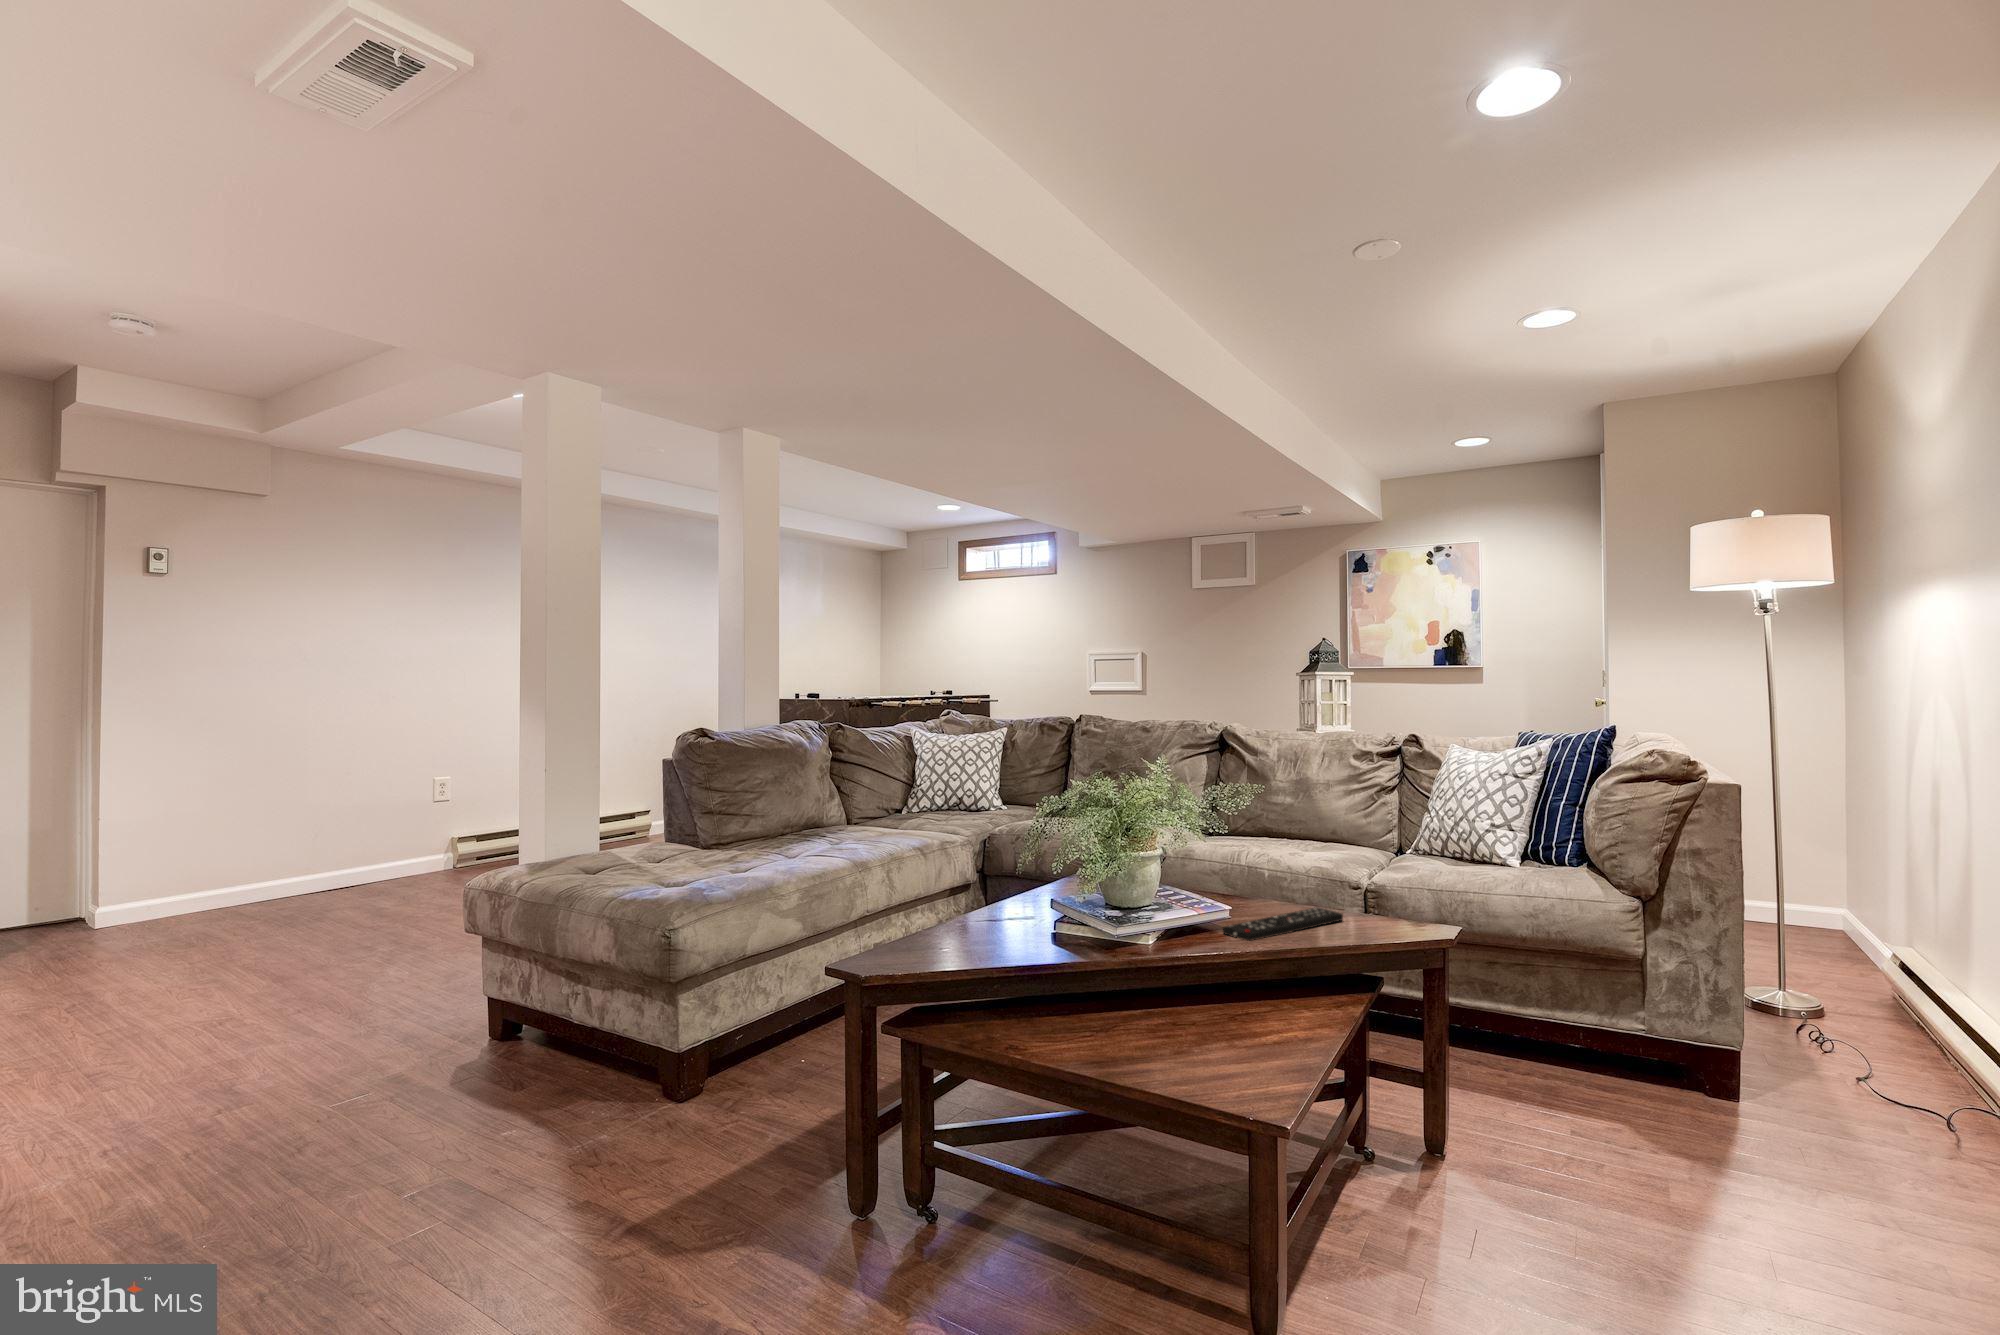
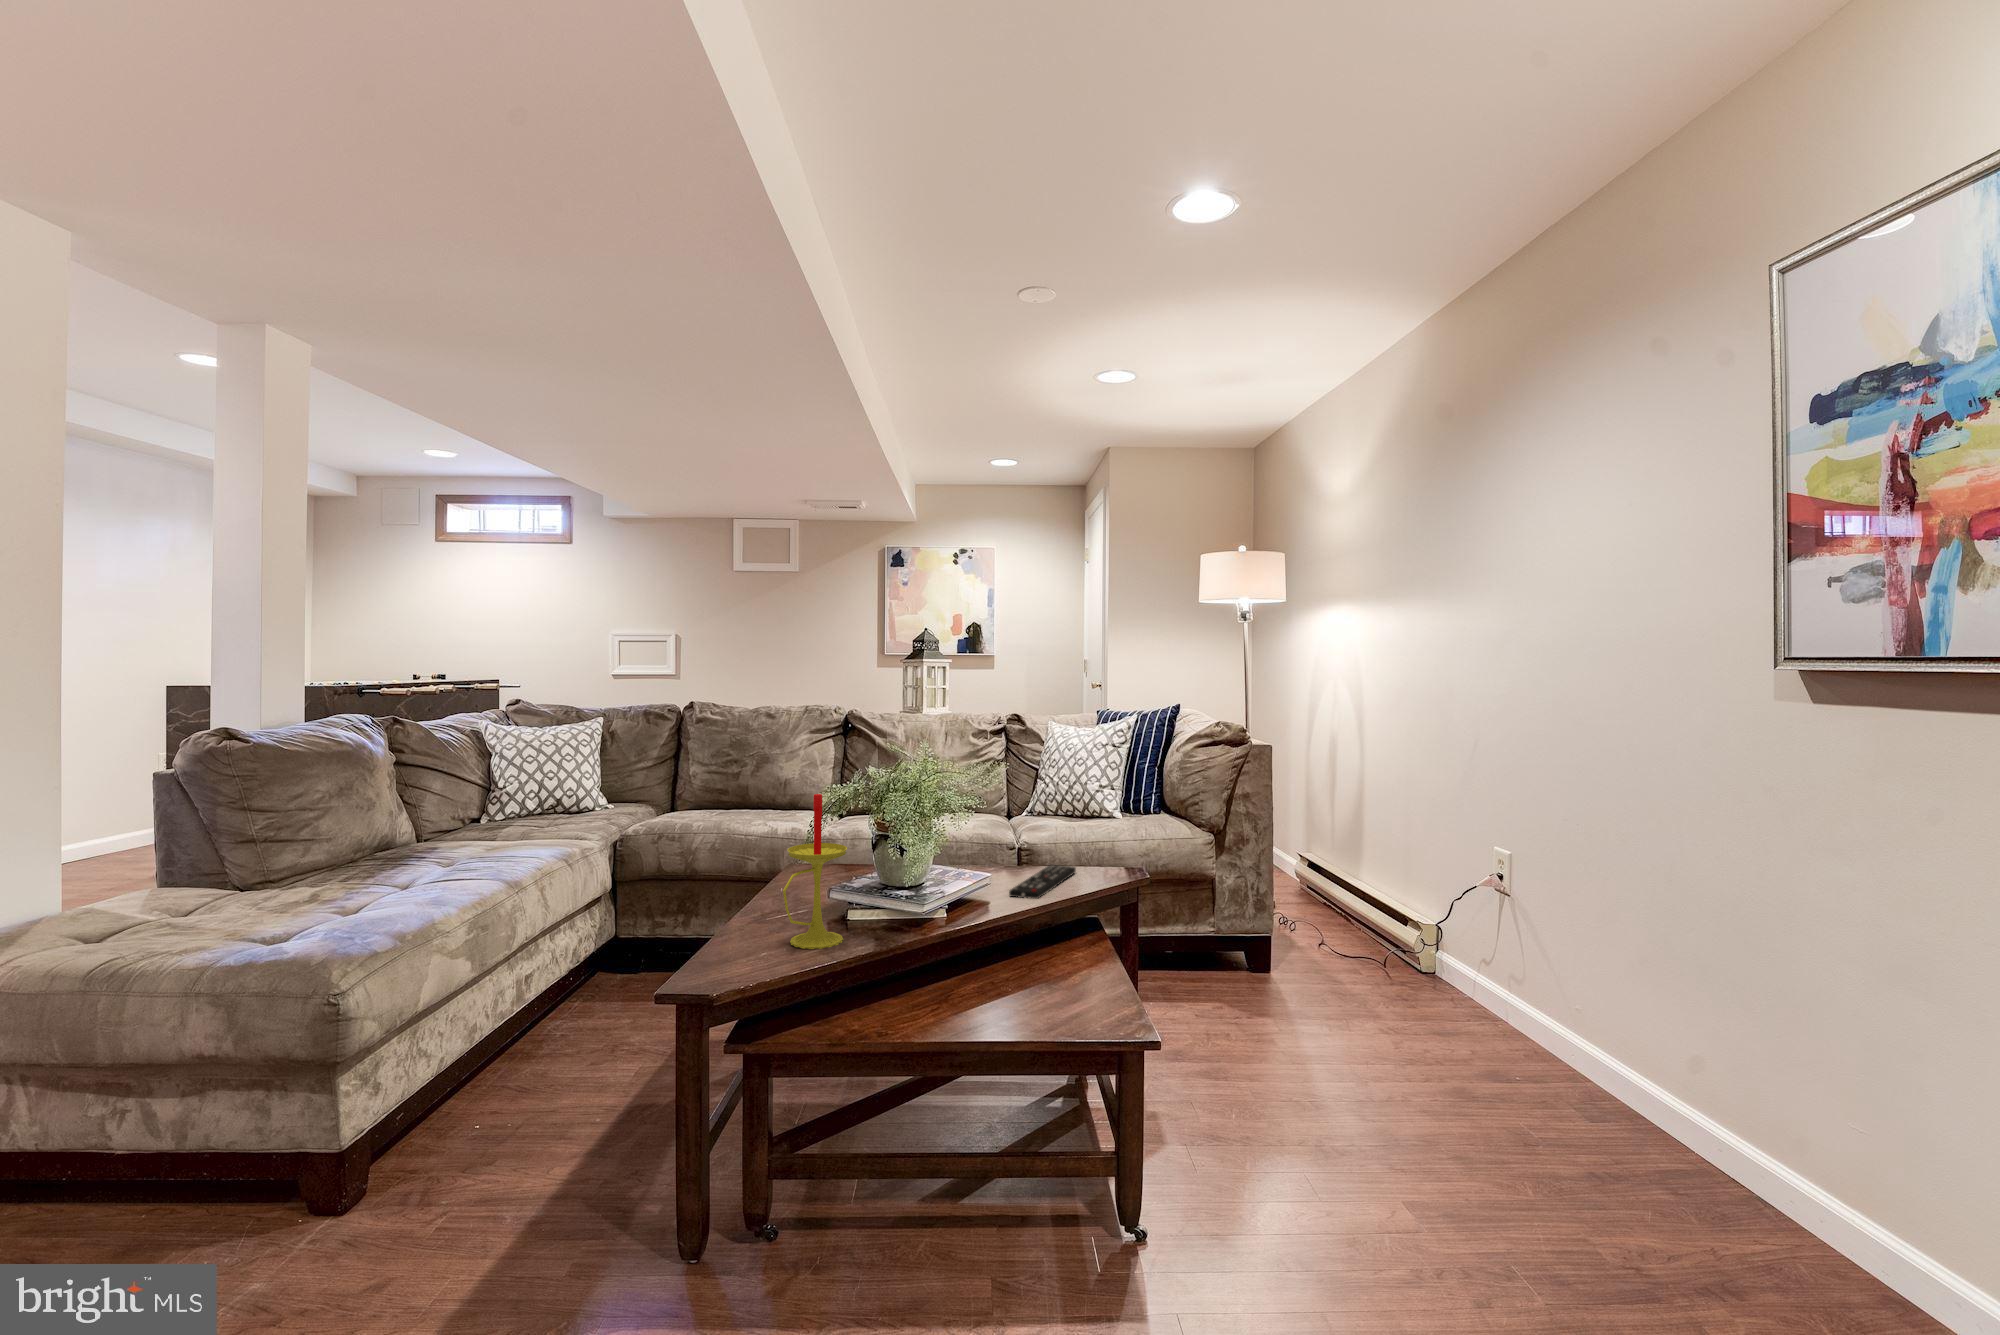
candle: none [936,797,1006,951] -> present [783,794,847,949]

